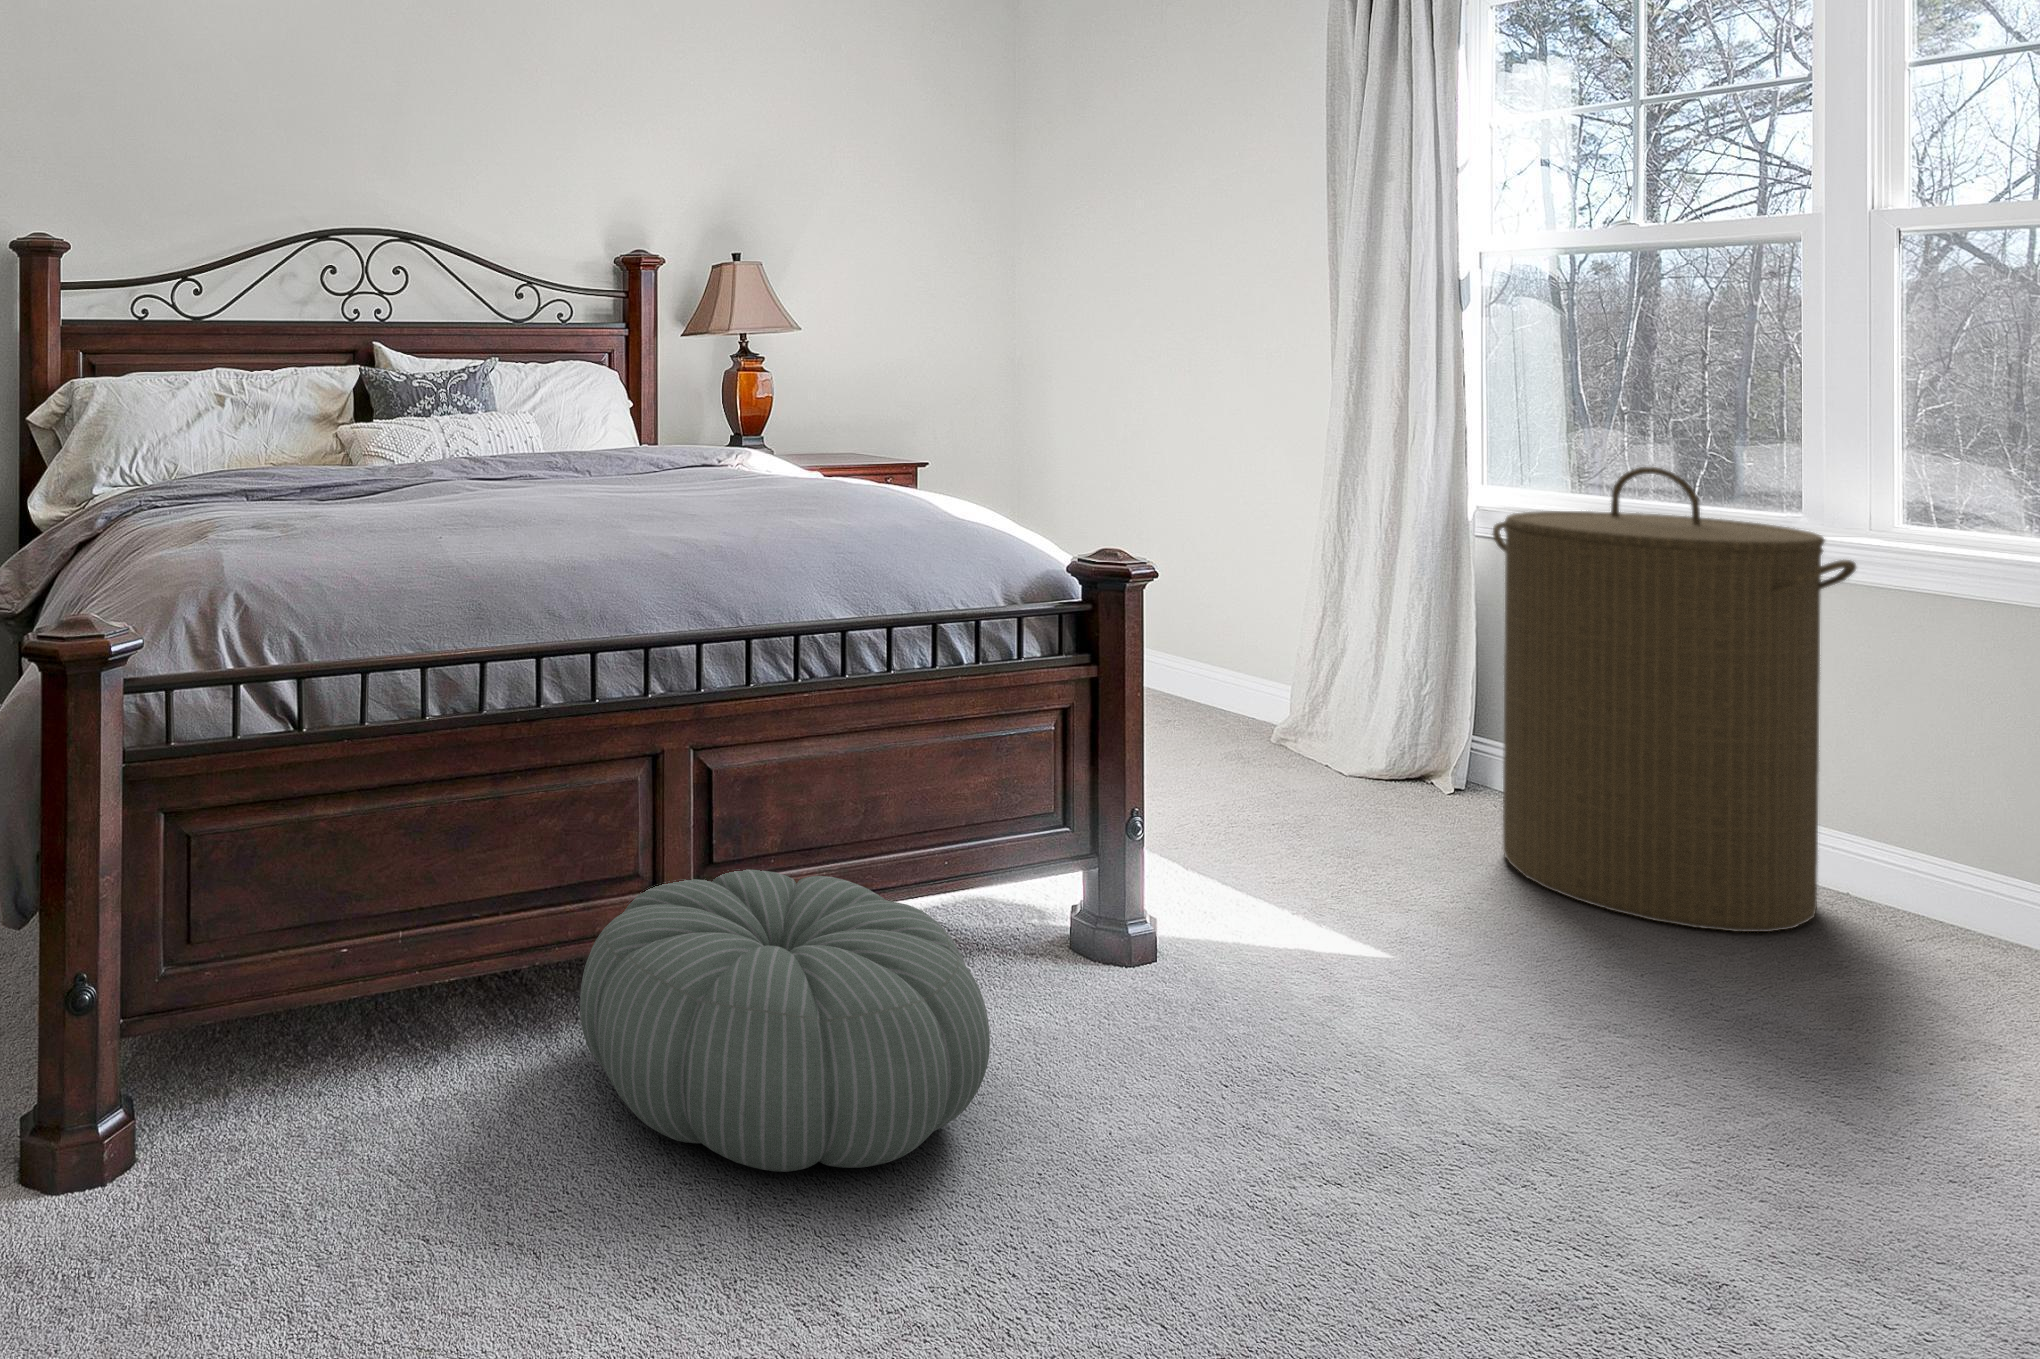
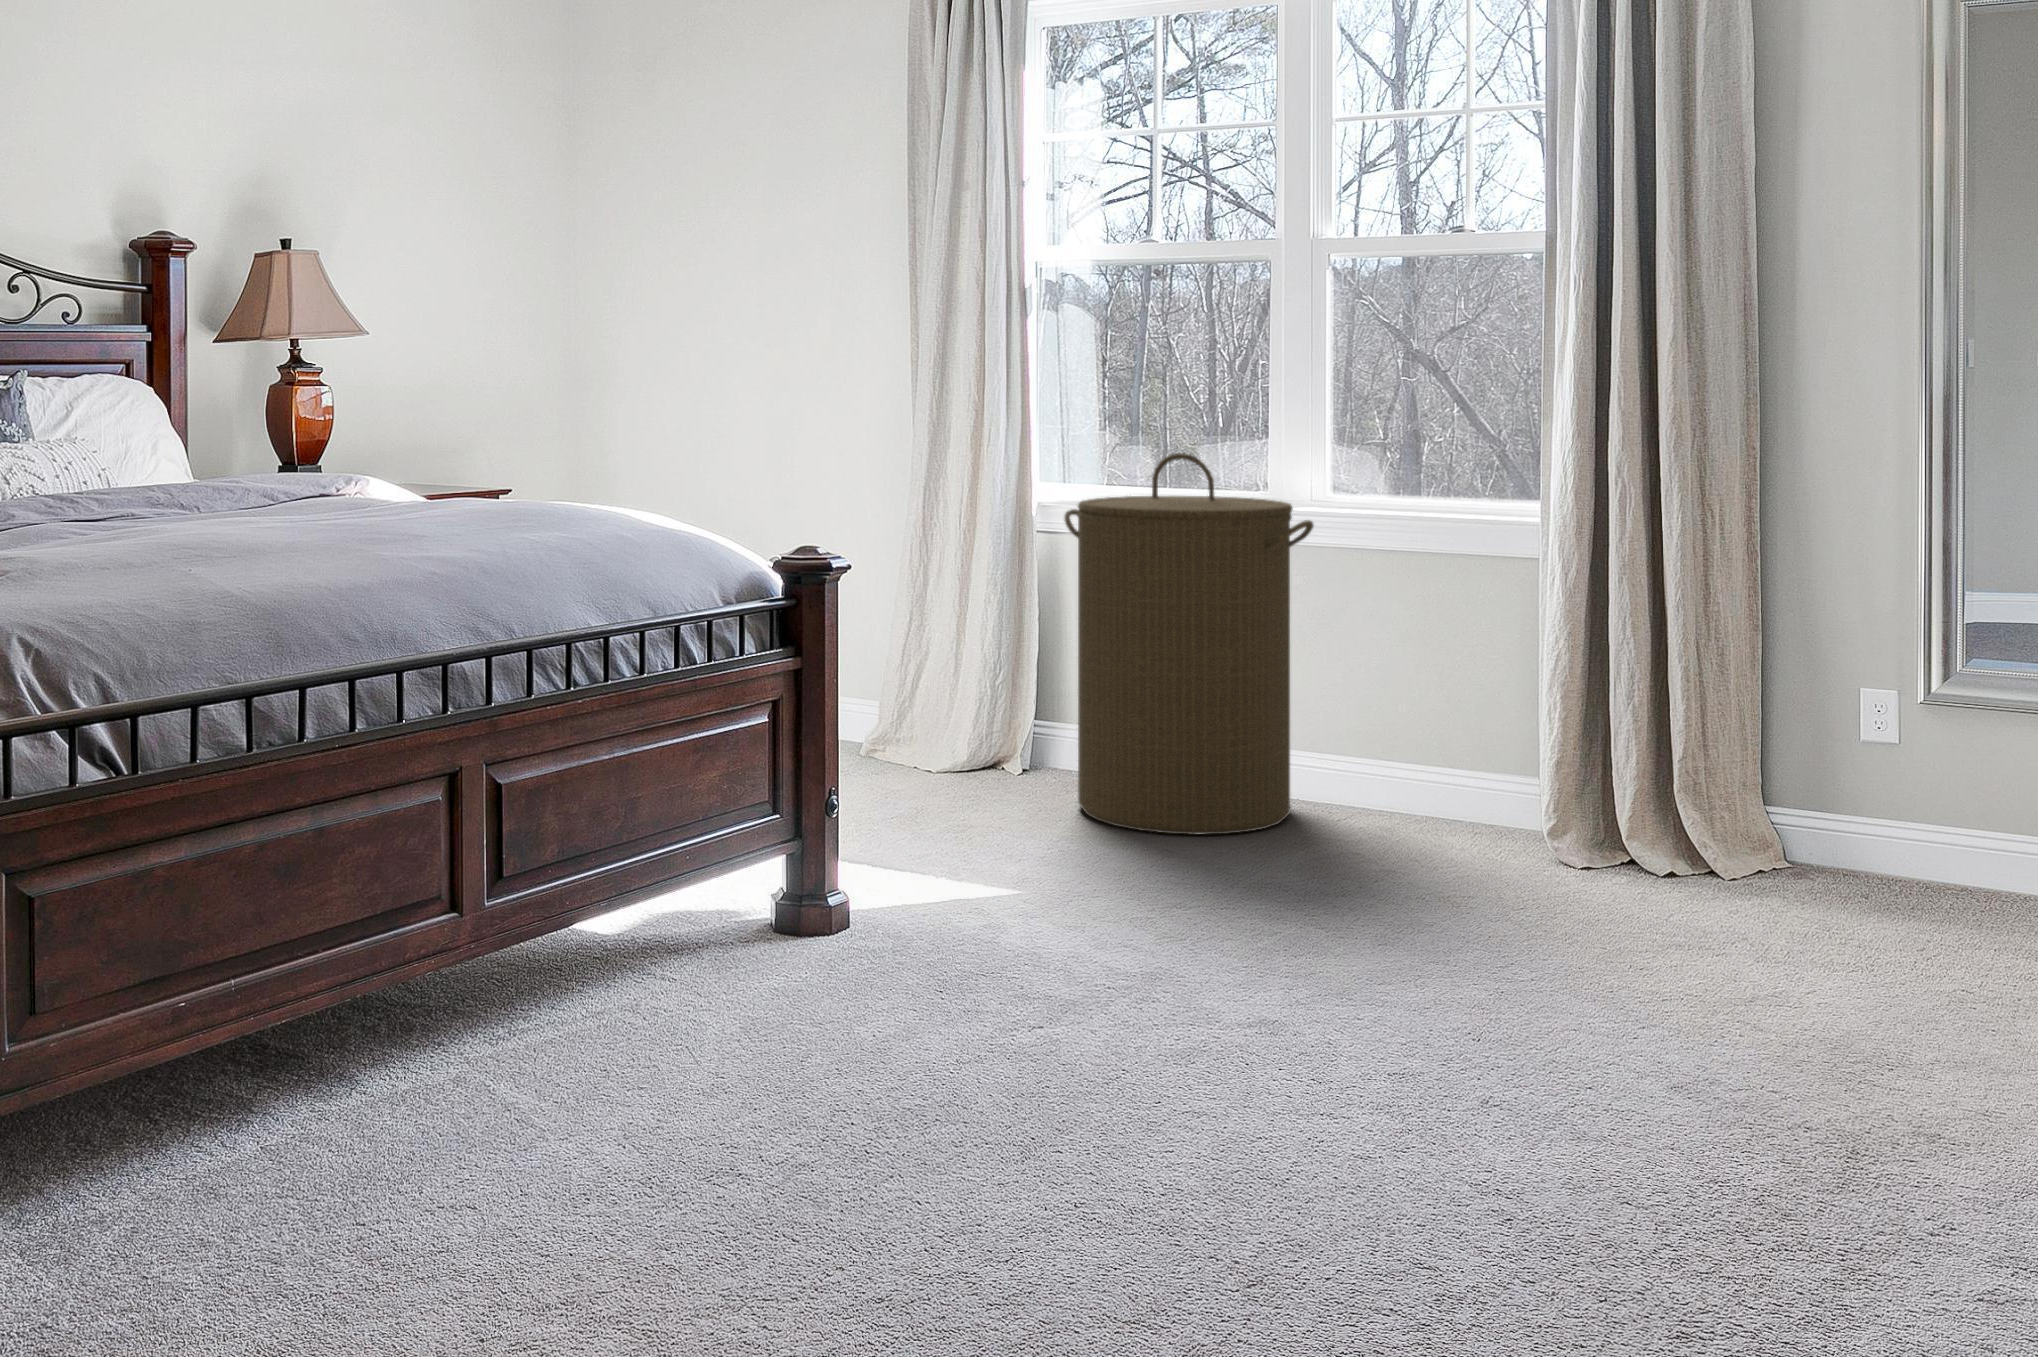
pouf: present [580,870,990,1172] -> none [405,876,792,1121]

